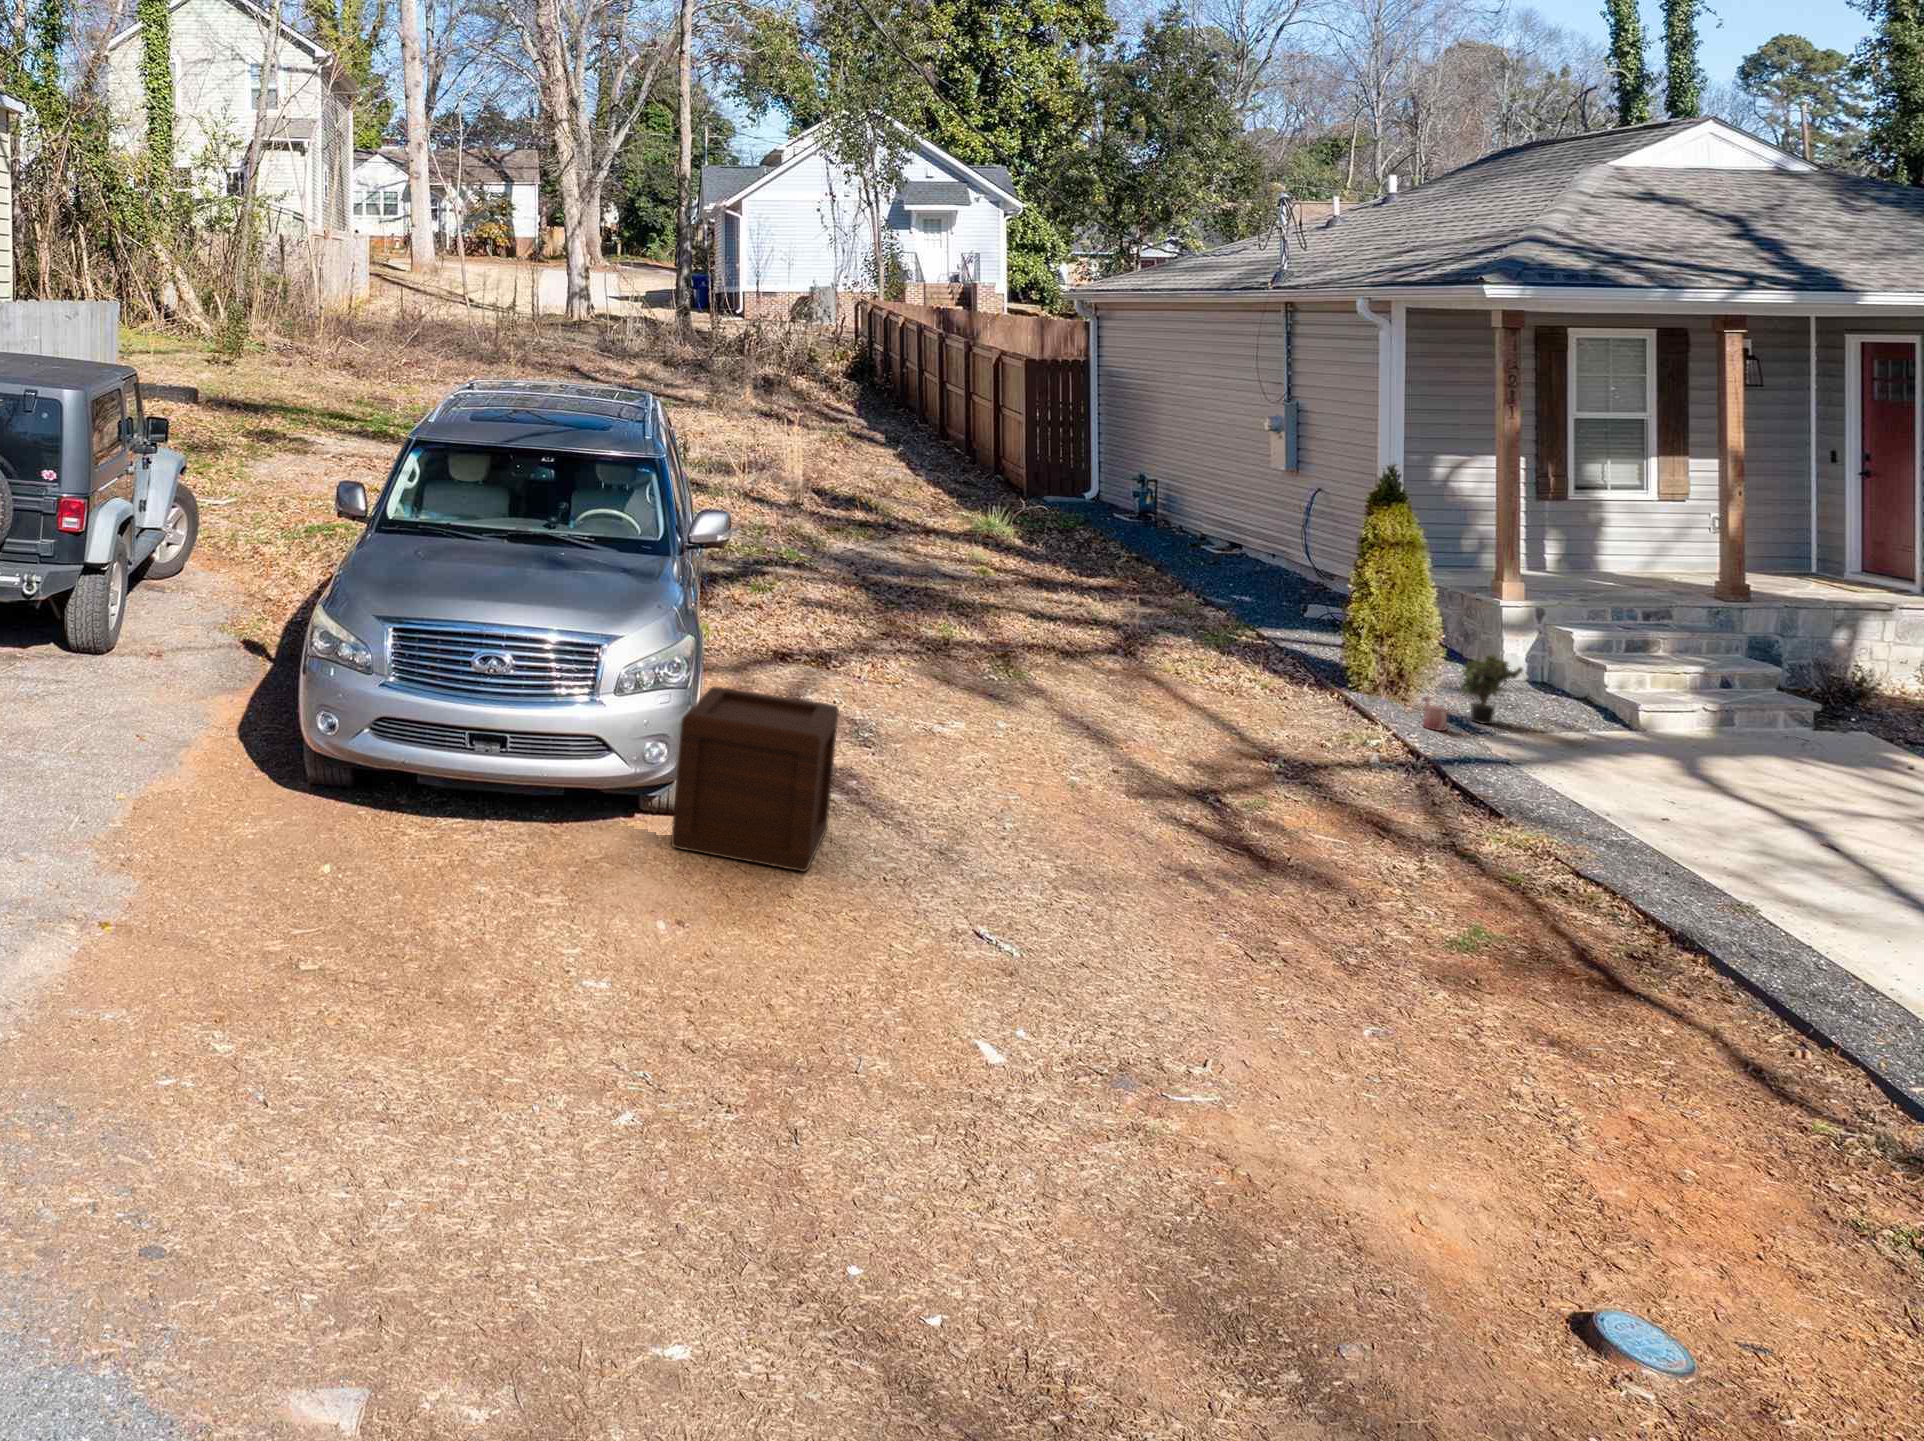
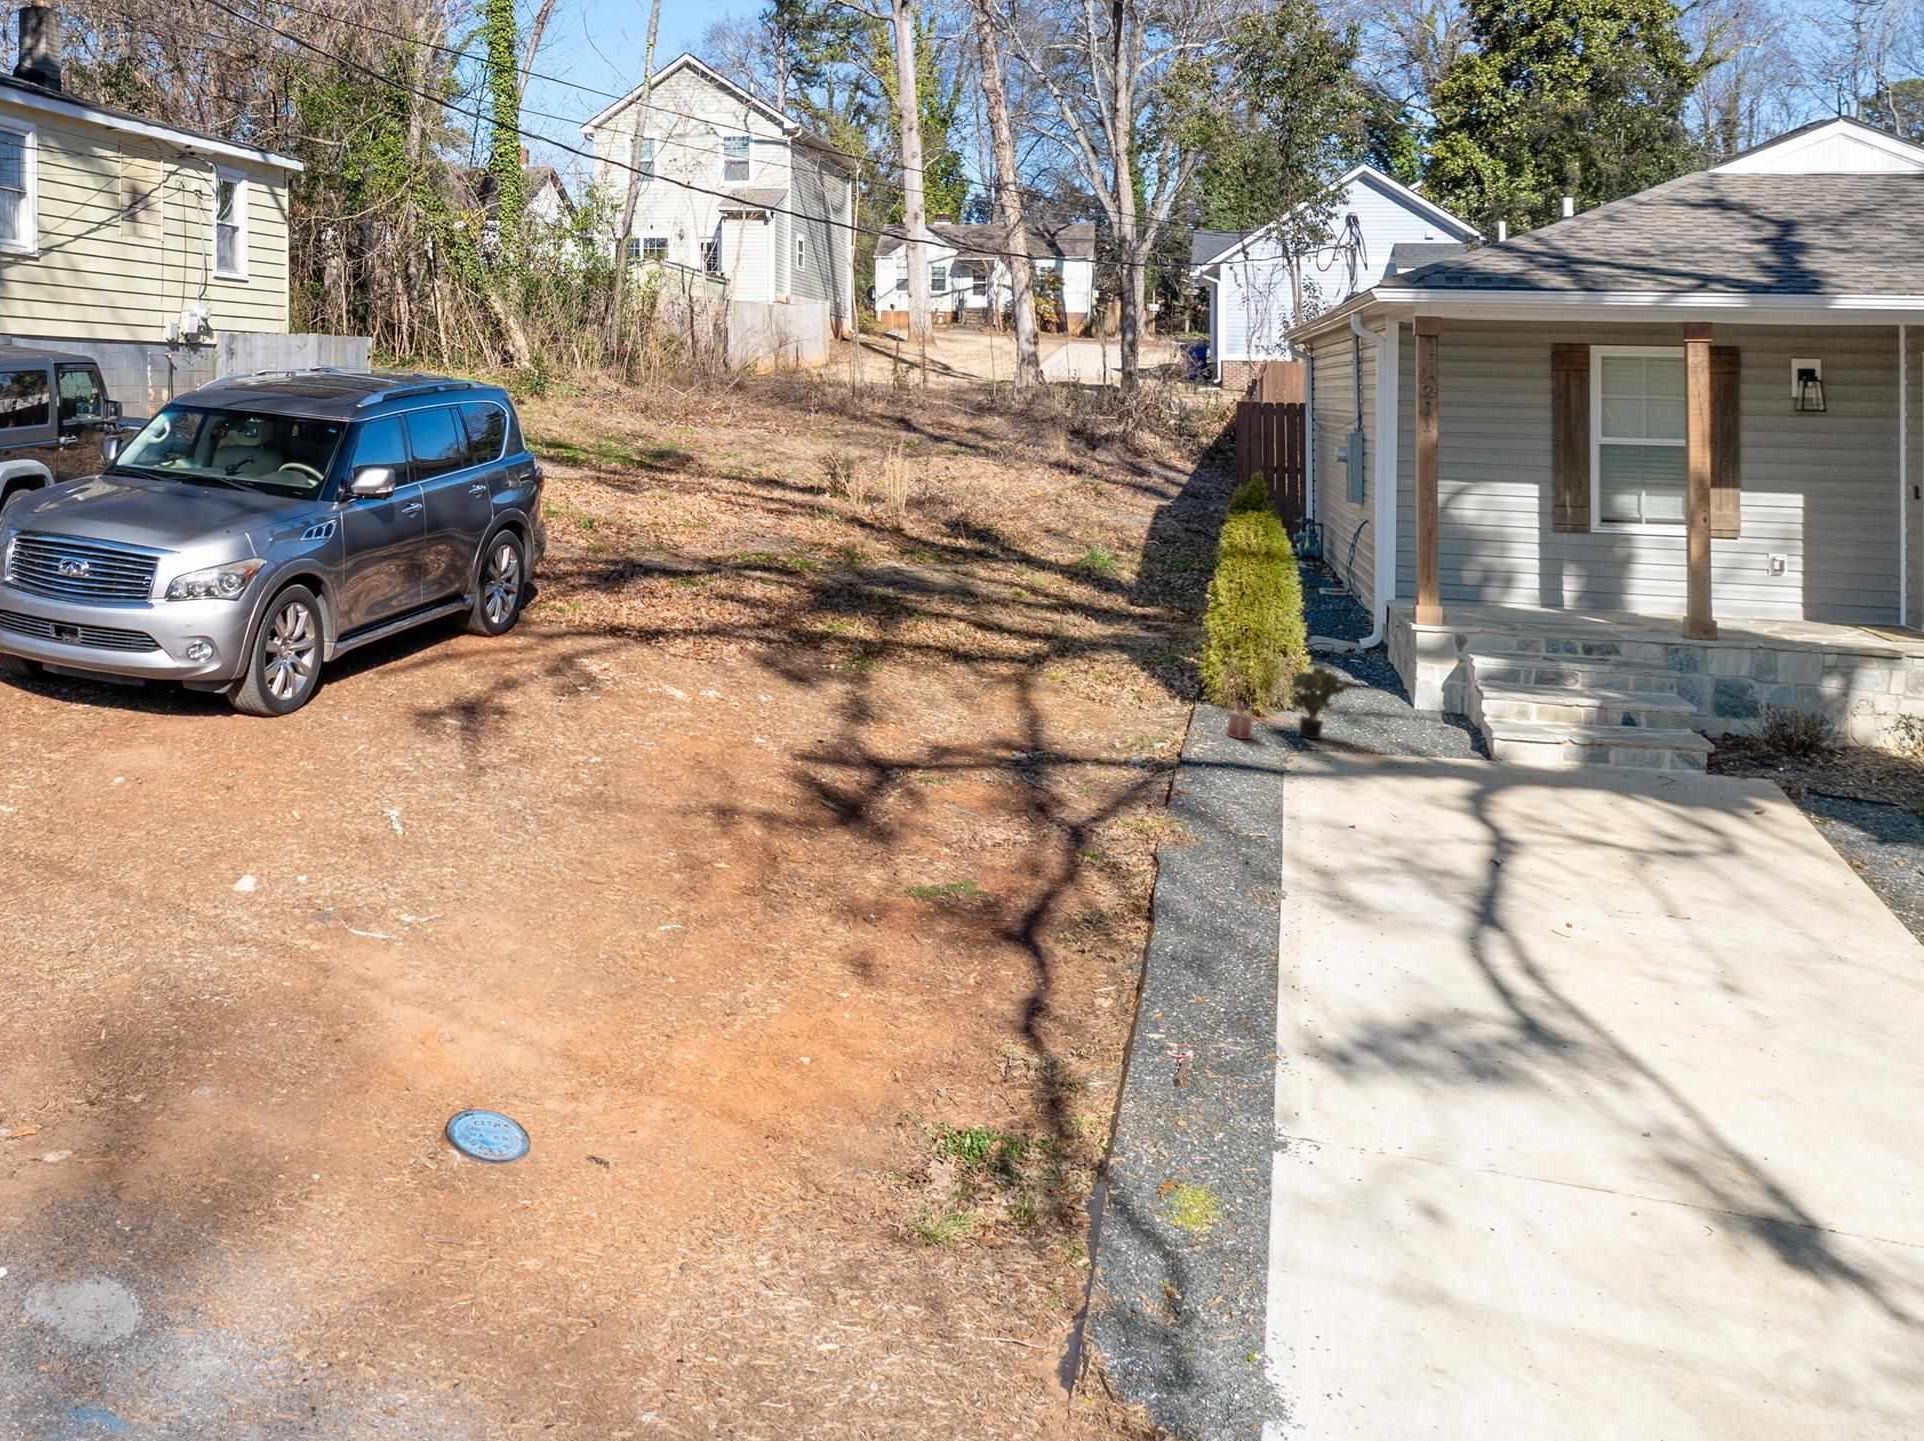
wooden crate: present [671,687,839,872] -> none [245,612,418,765]

